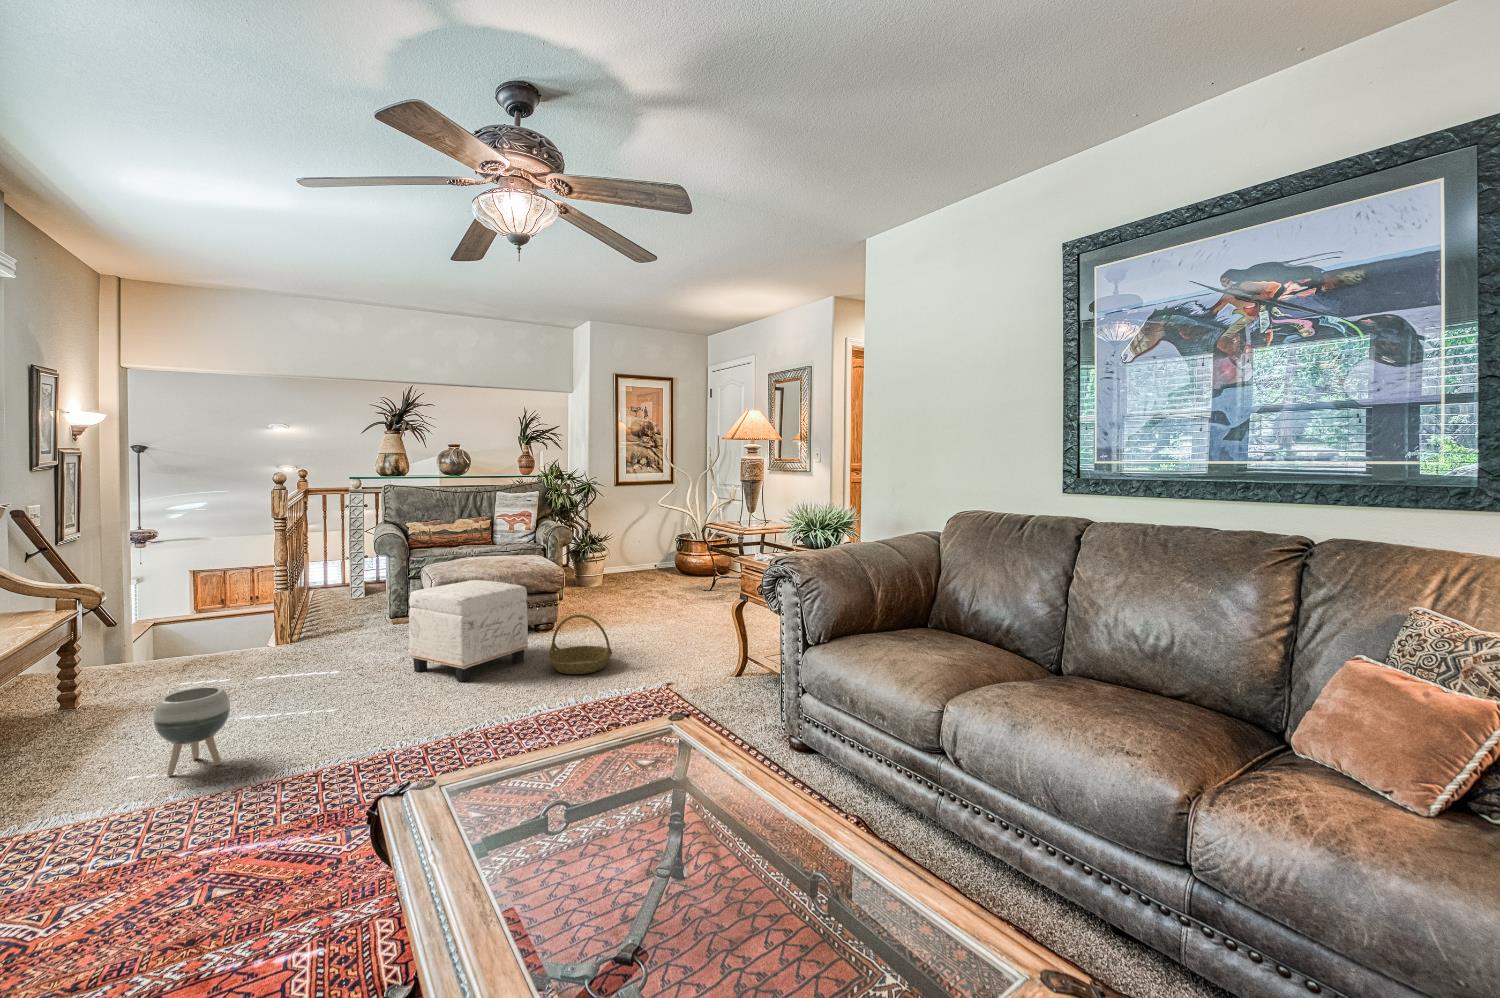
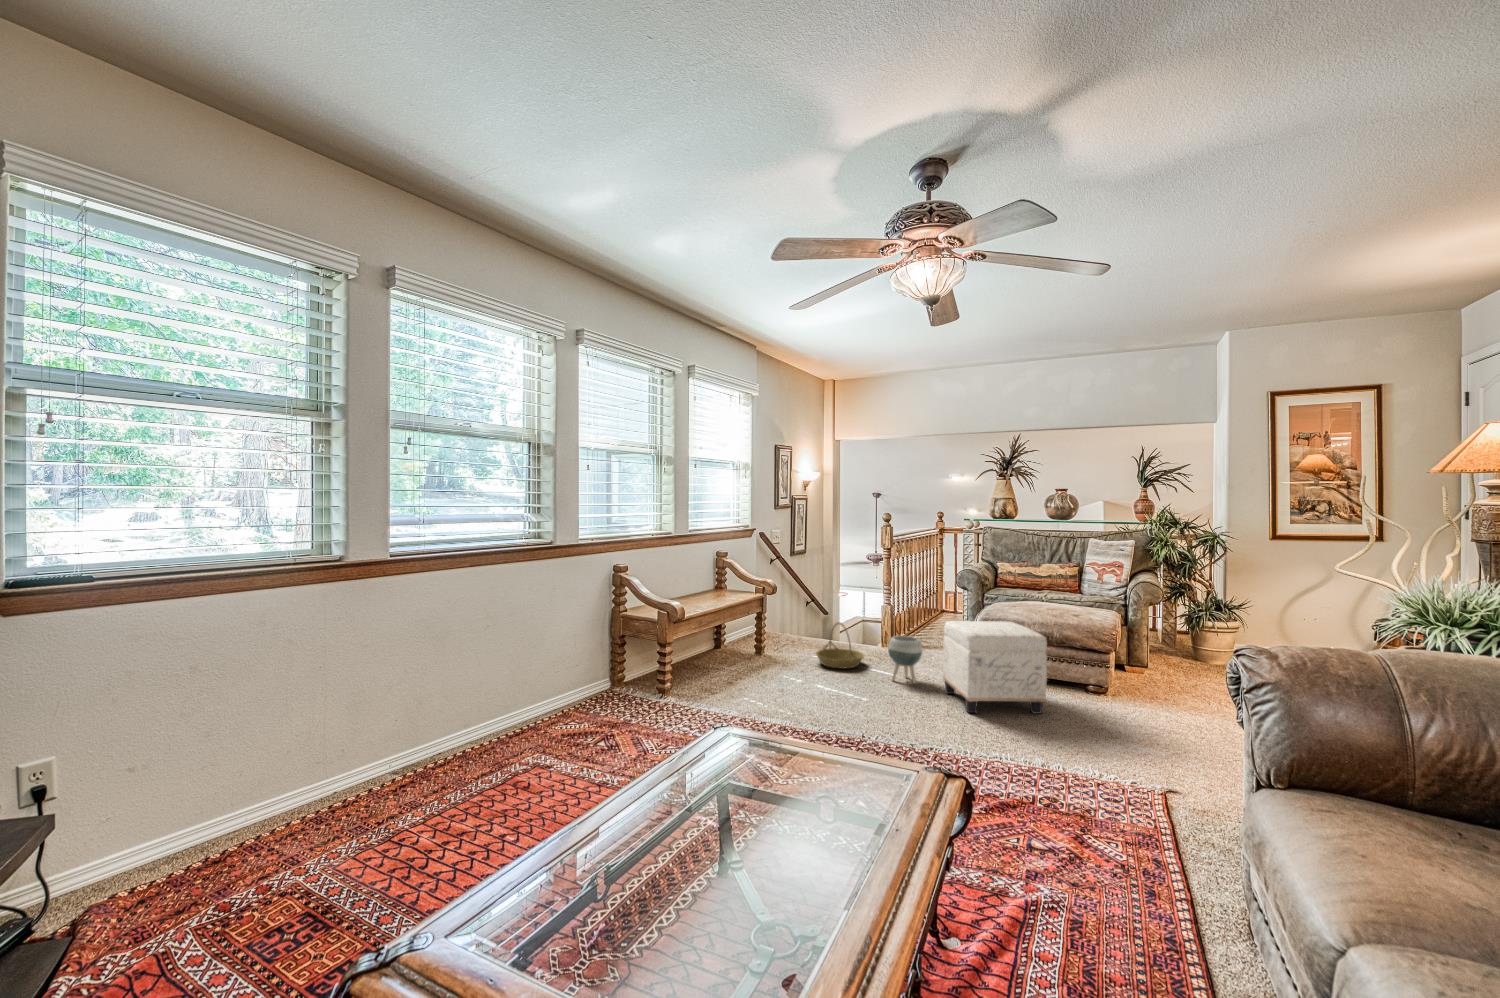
basket: present [548,615,612,674] -> present [816,622,864,669]
planter: present [153,686,230,776] -> present [888,636,923,683]

